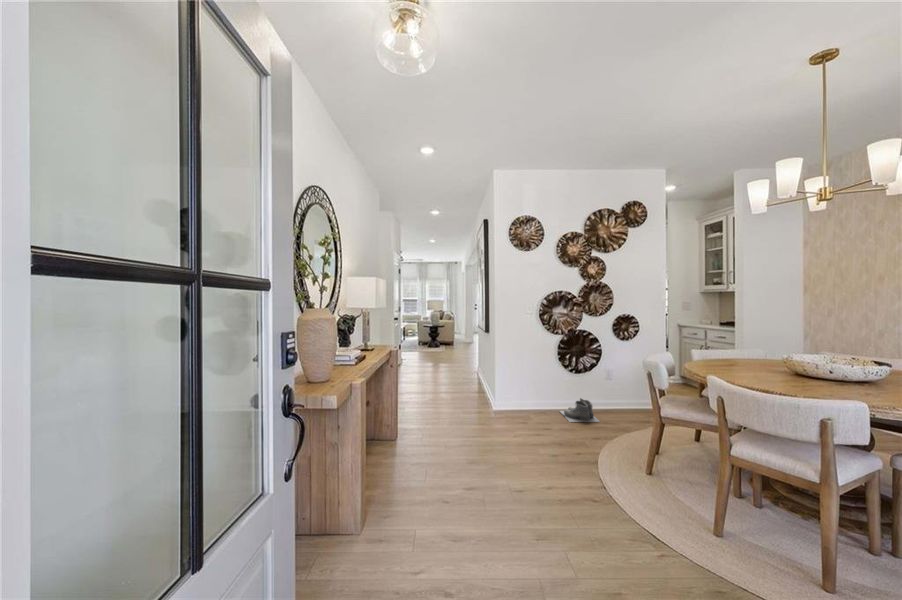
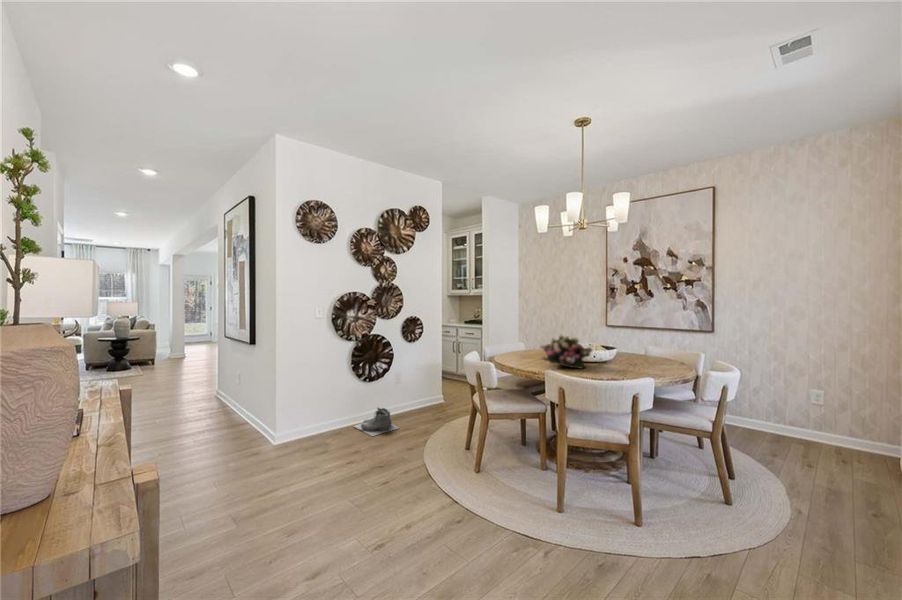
flower arrangement: none [730,340,819,385] -> present [540,335,592,368]

